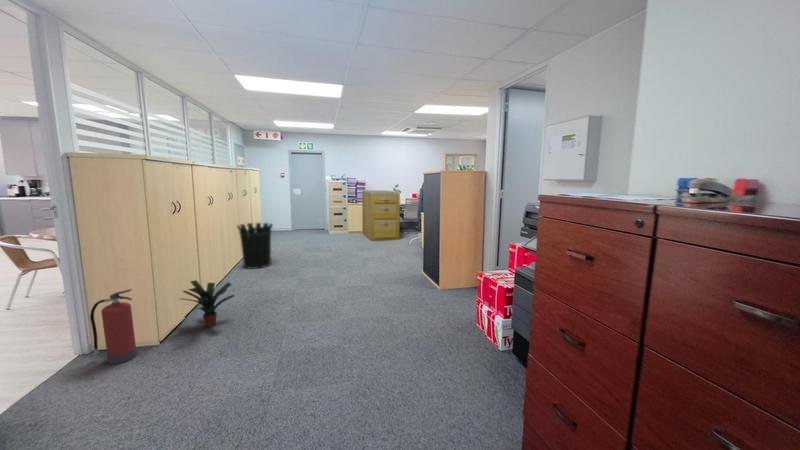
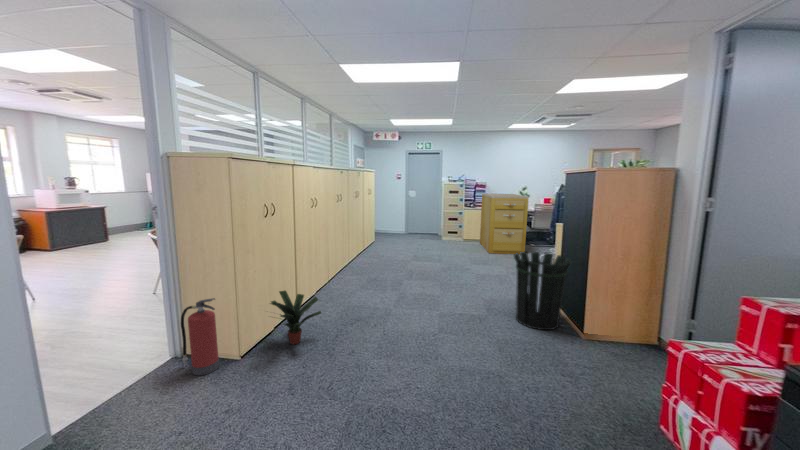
waste bin: present [238,223,272,269] -> present [514,252,572,330]

